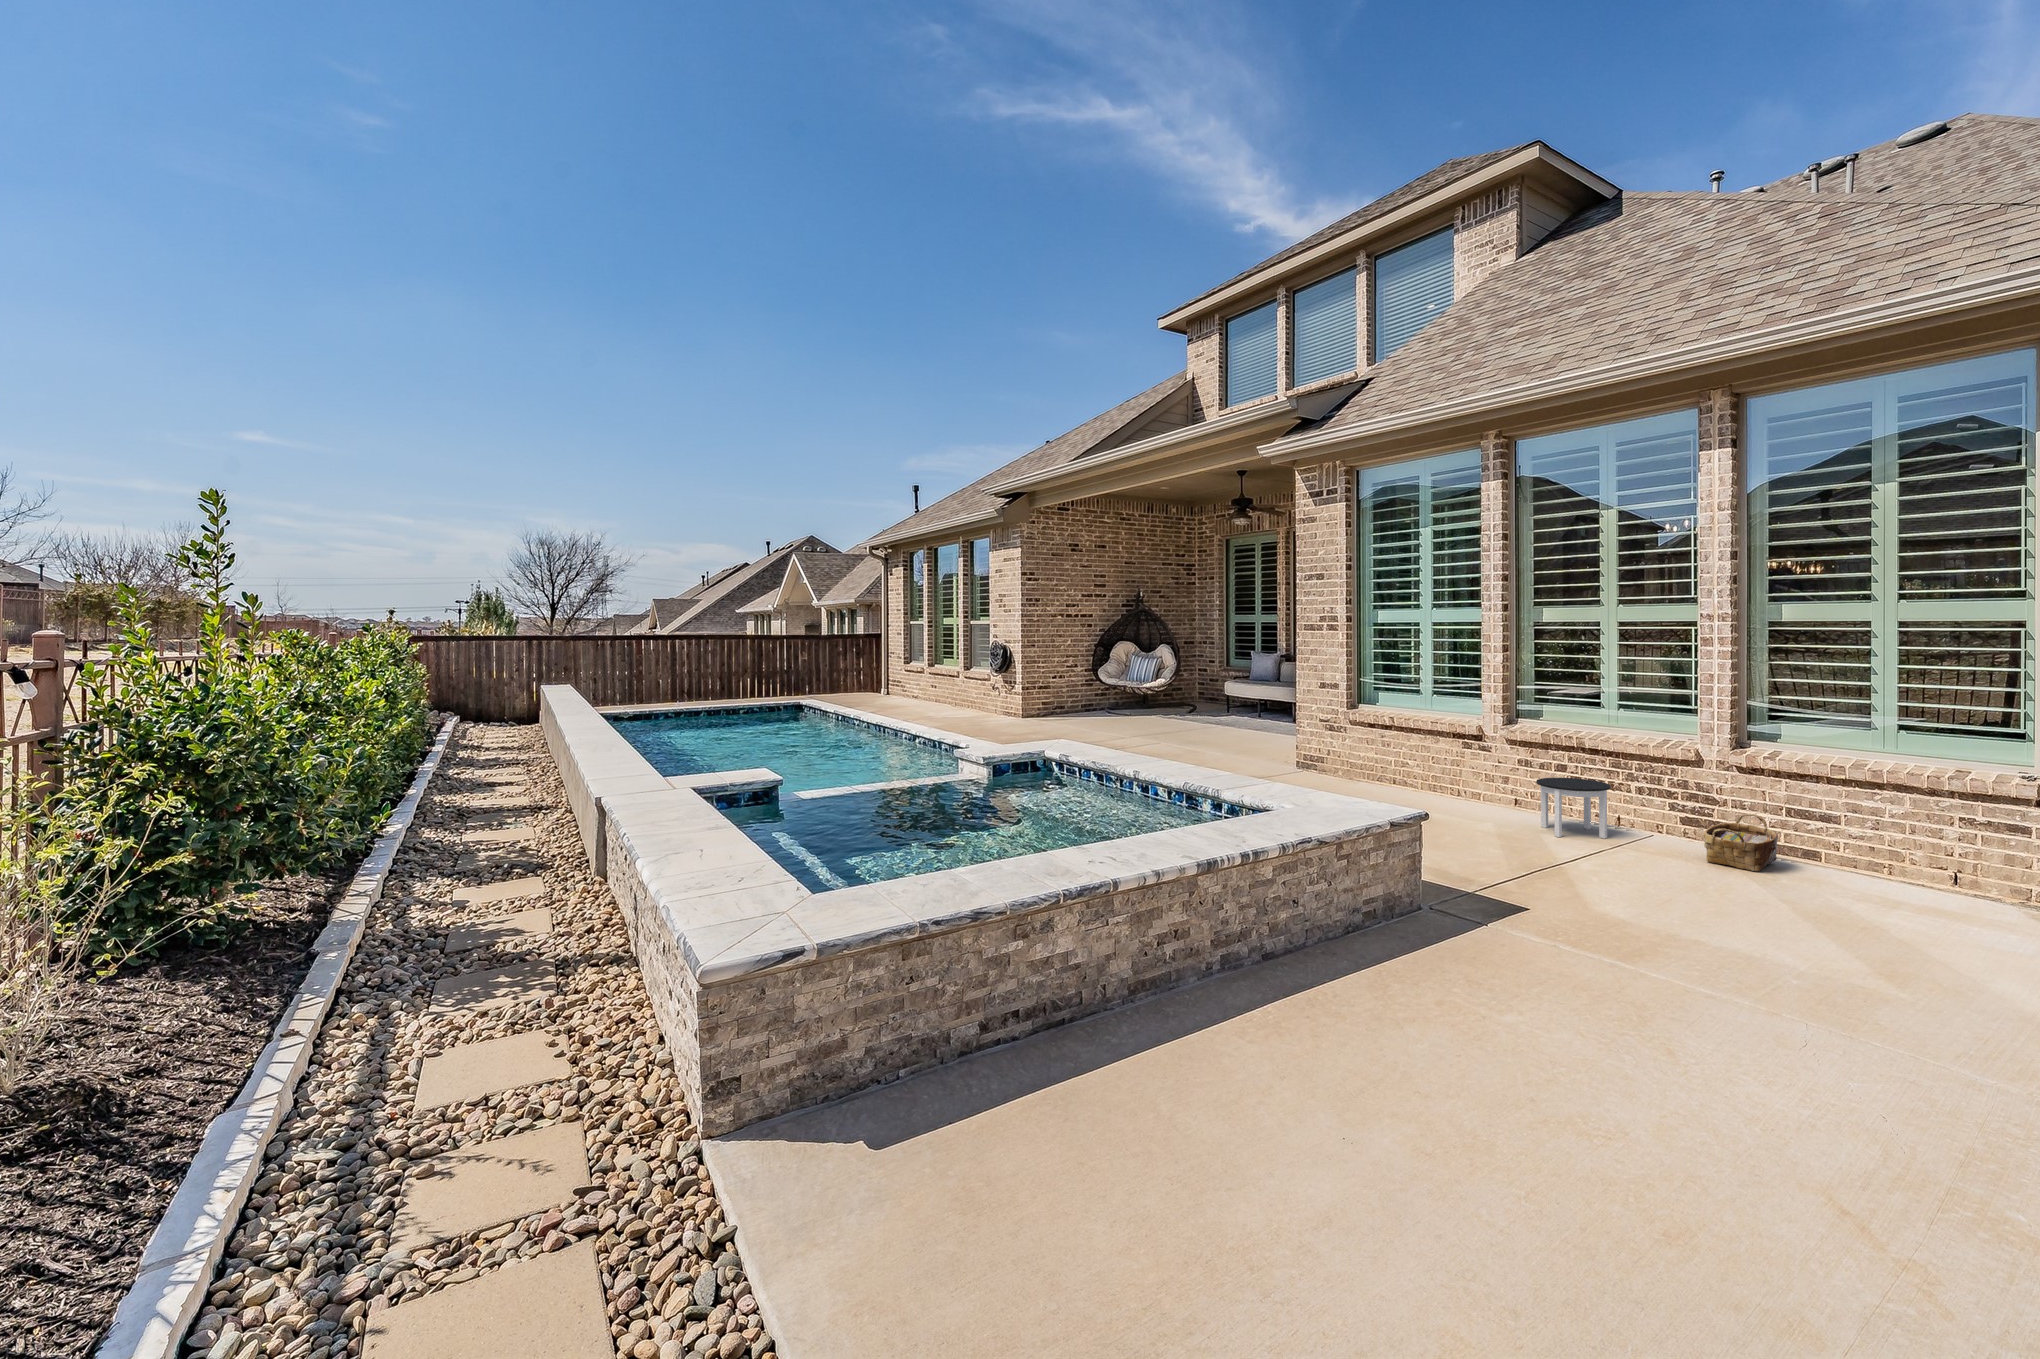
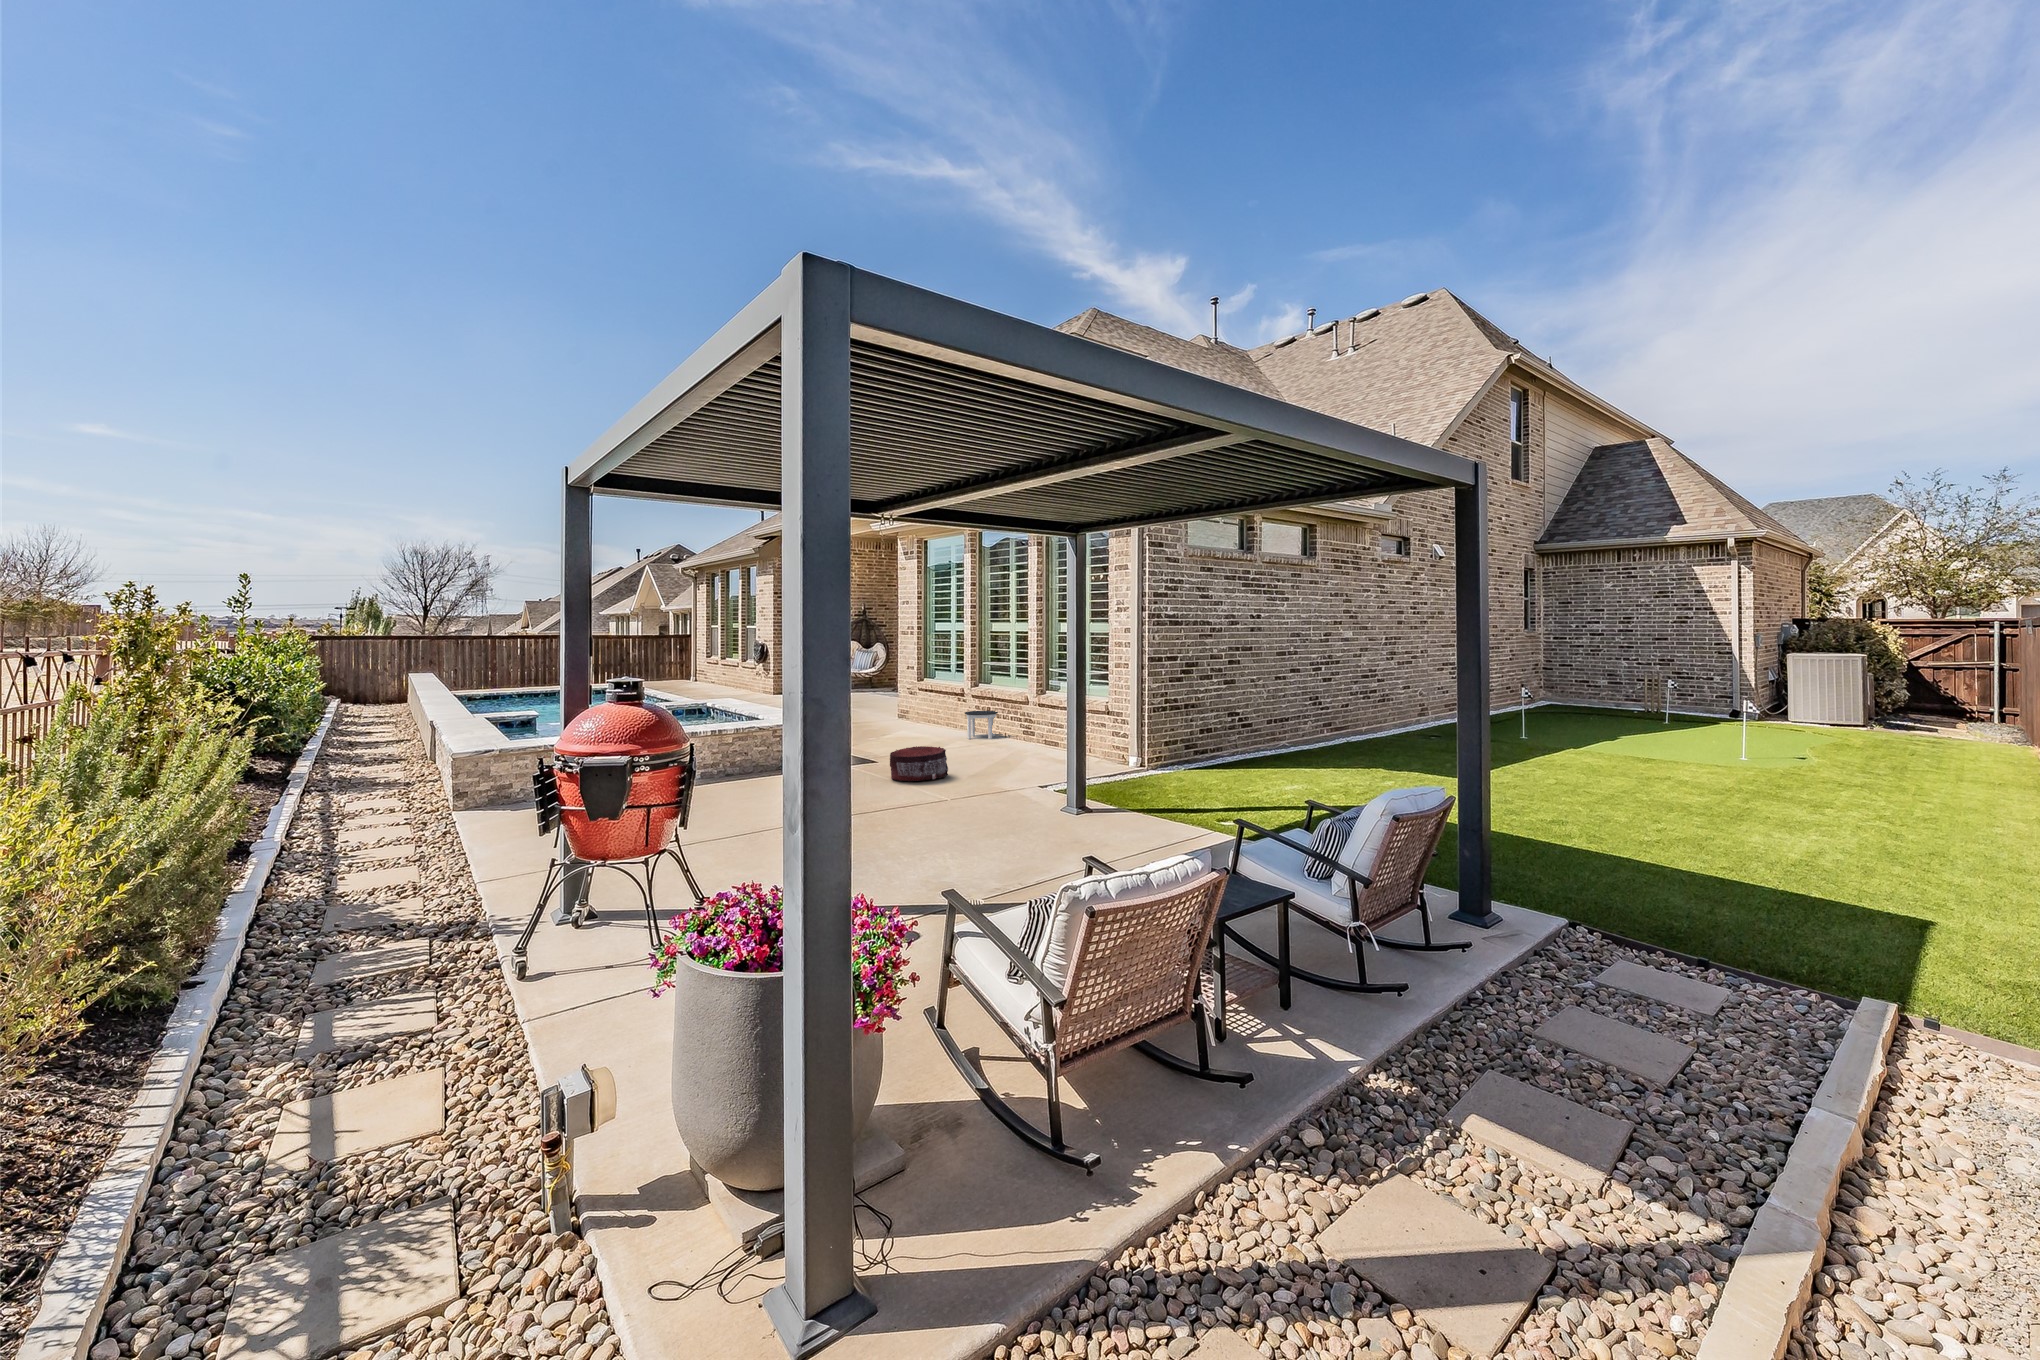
woven basket: present [1704,814,1778,871] -> none [1010,722,1042,747]
pouf: none [1705,912,1898,1037] -> present [890,746,948,781]

